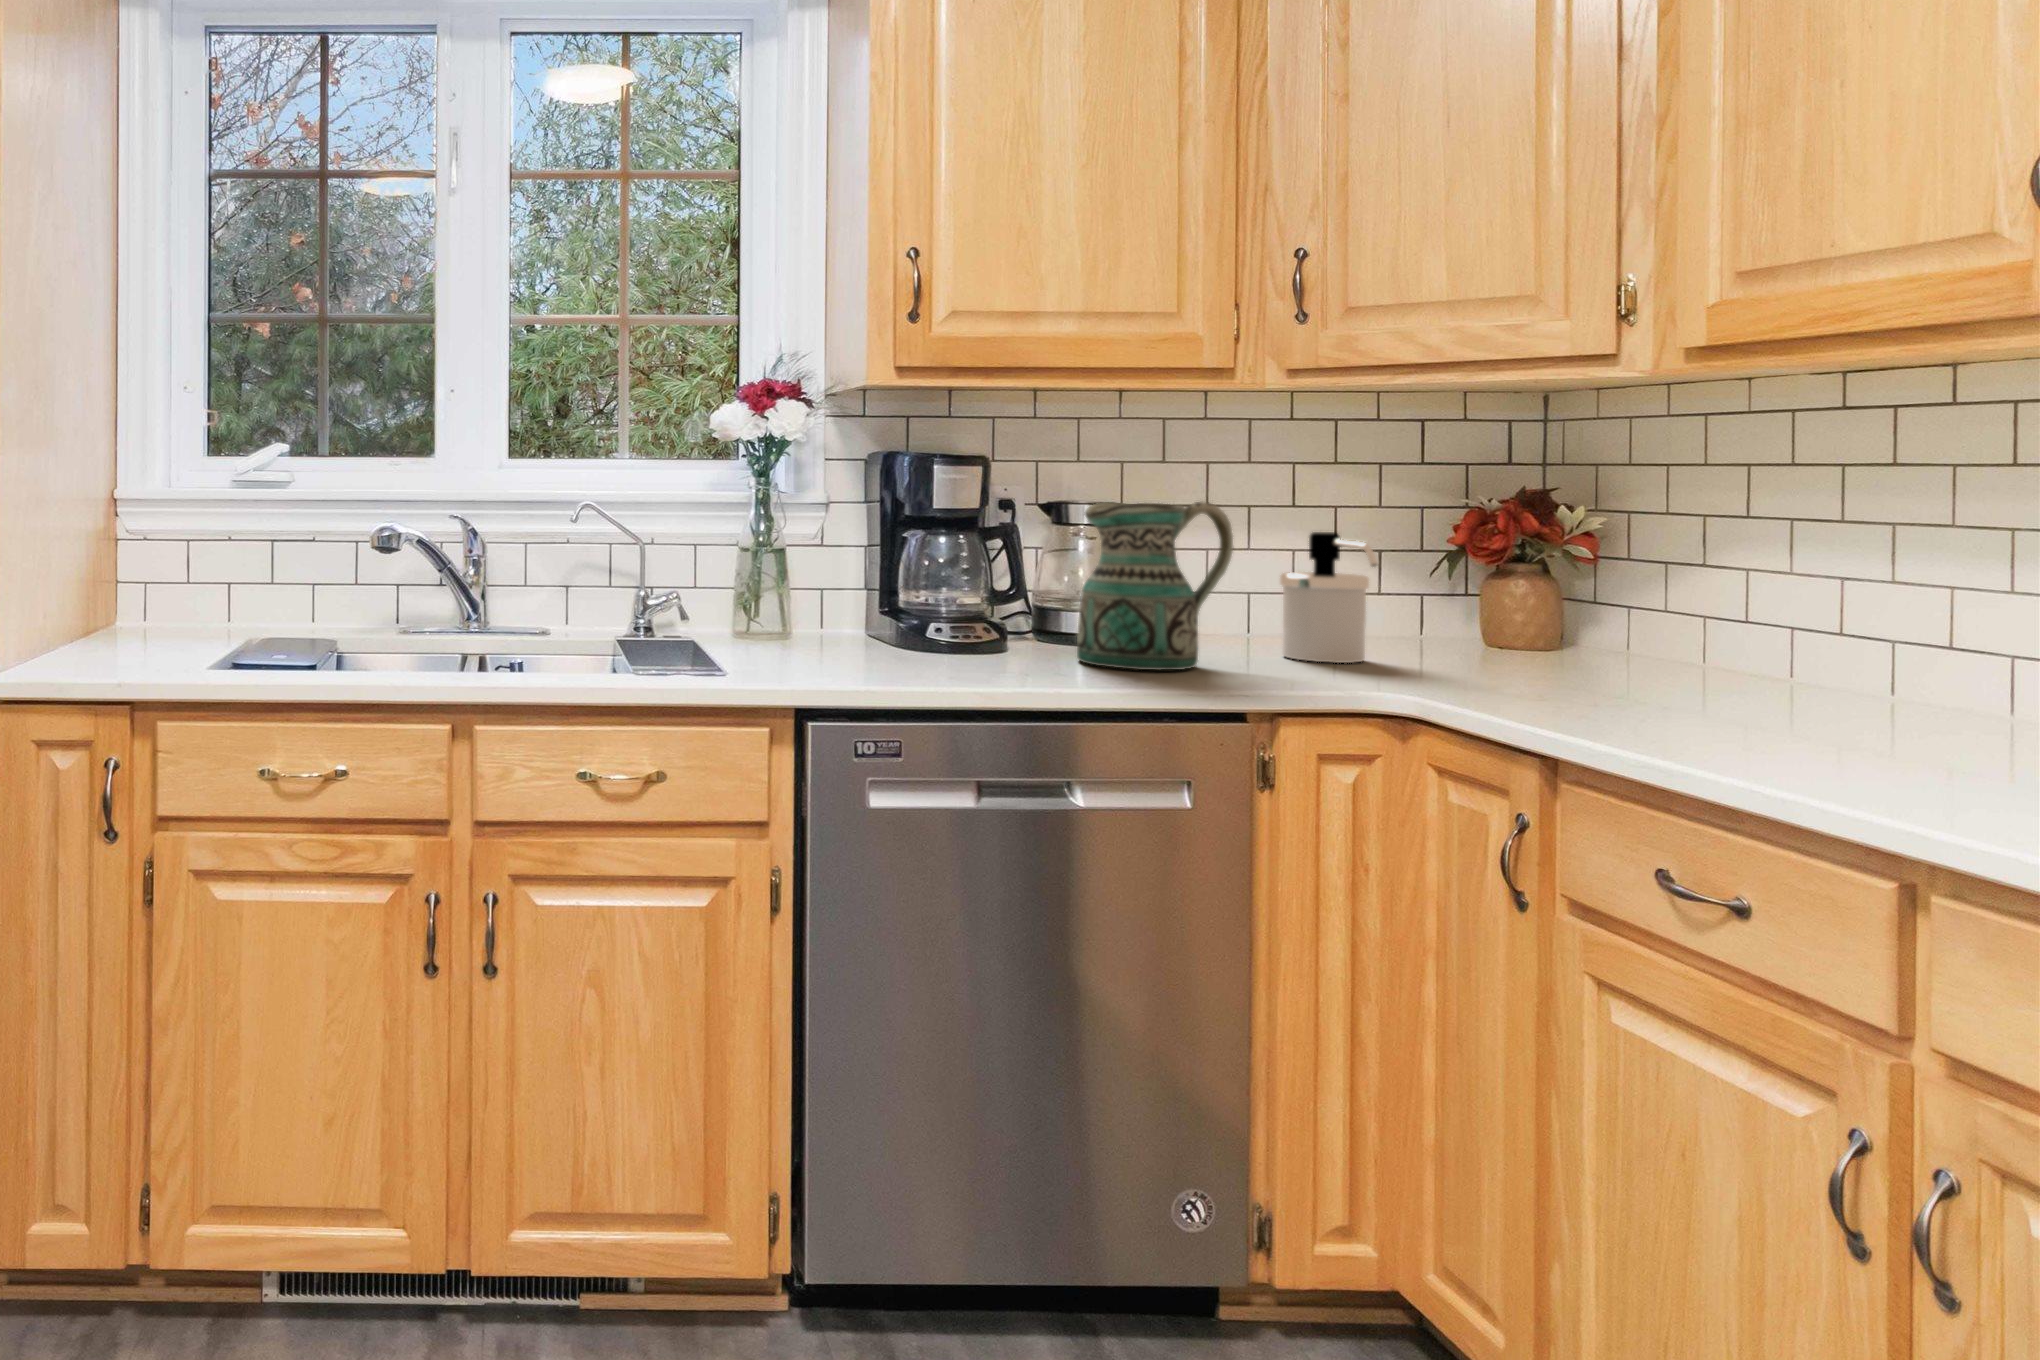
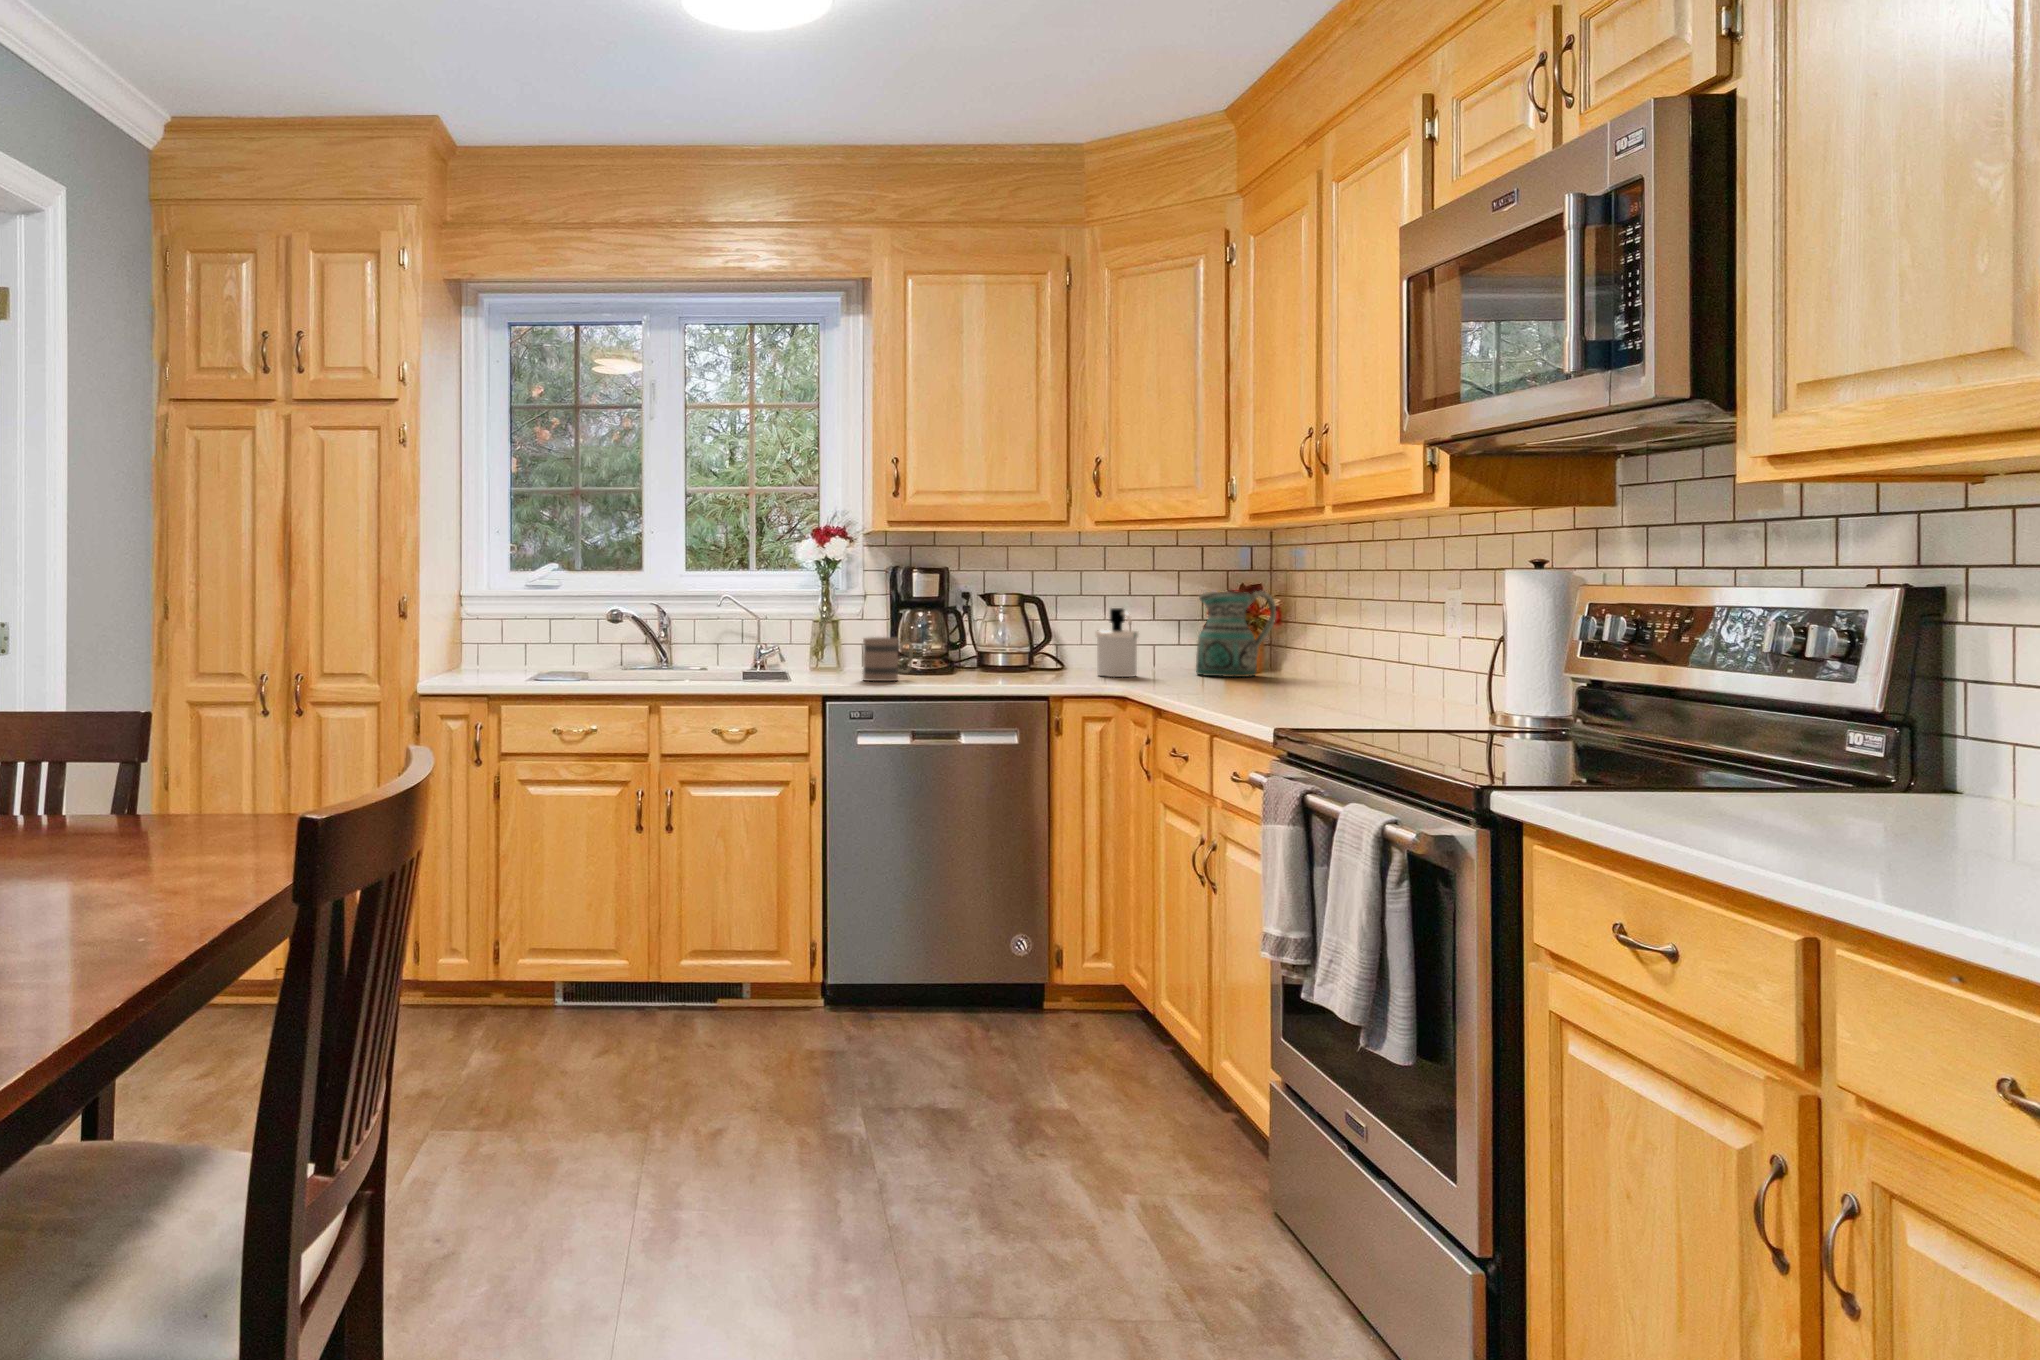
ceramic pitcher: present [1077,501,1233,670] -> present [1196,591,1277,677]
mug: none [860,586,957,674] -> present [863,637,913,681]

